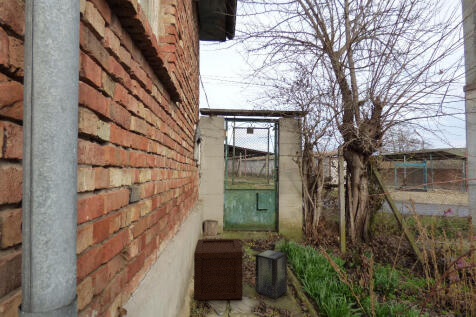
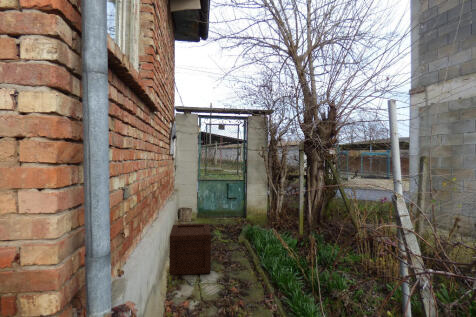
storage box: present [256,249,287,299] -> none [222,232,249,273]

